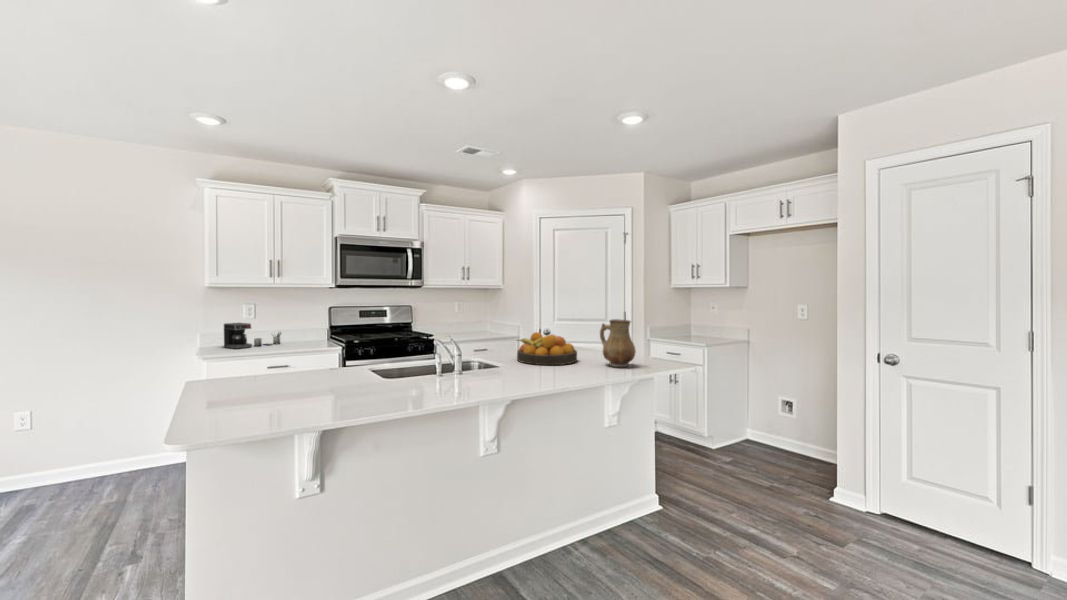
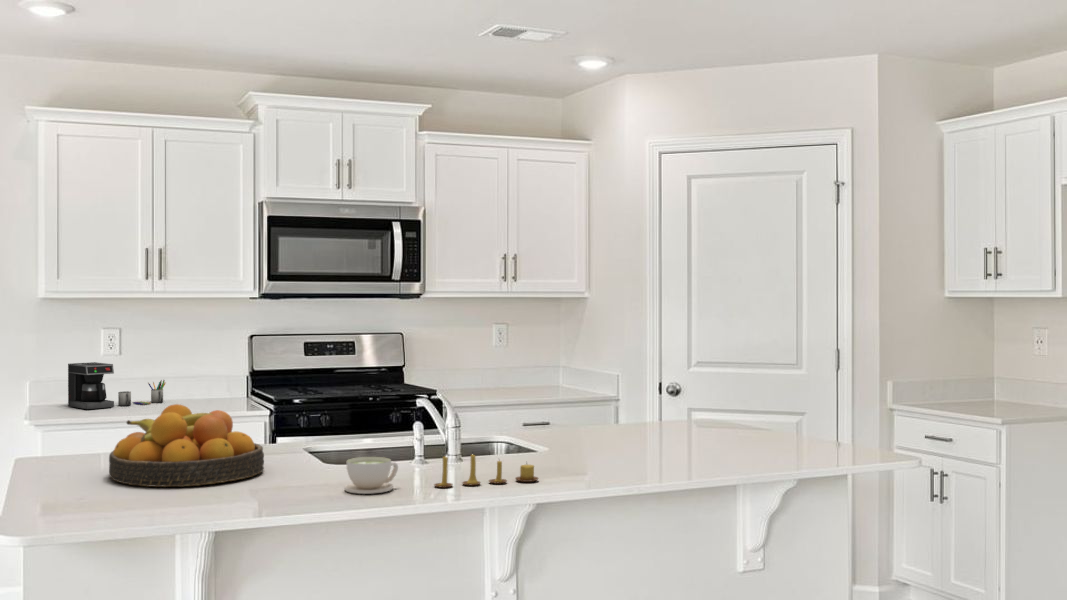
ceramic pitcher: present [600,319,636,367] -> none [737,360,806,454]
fruit bowl: present [517,332,577,365] -> present [109,404,264,487]
candle: none [456,373,512,394] -> present [434,455,538,488]
coffee cup: none [405,378,436,400] -> present [344,457,398,494]

